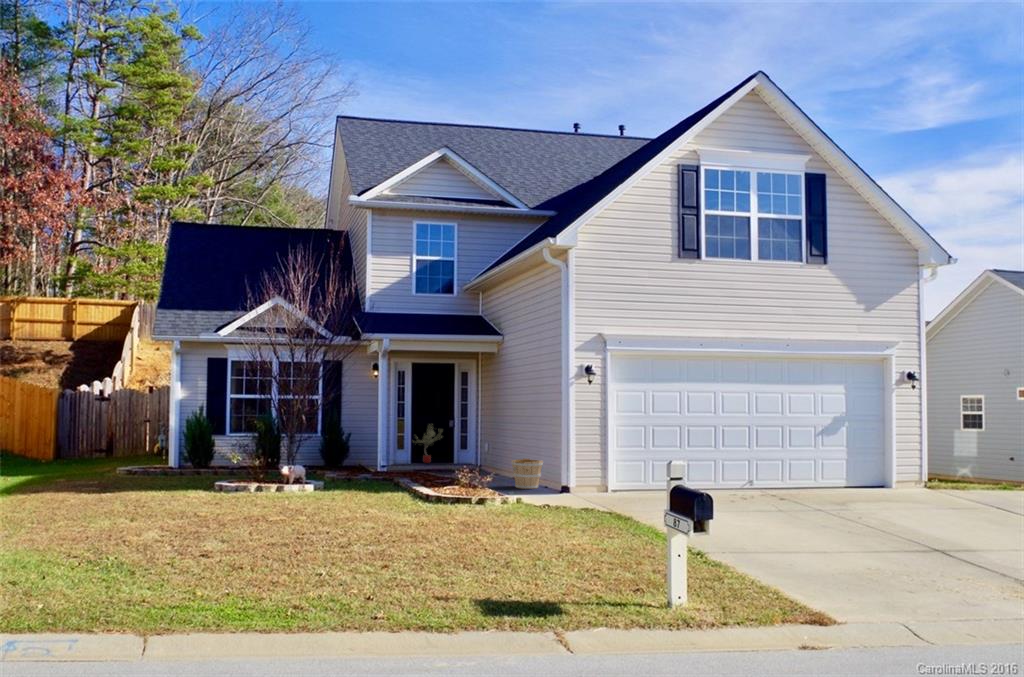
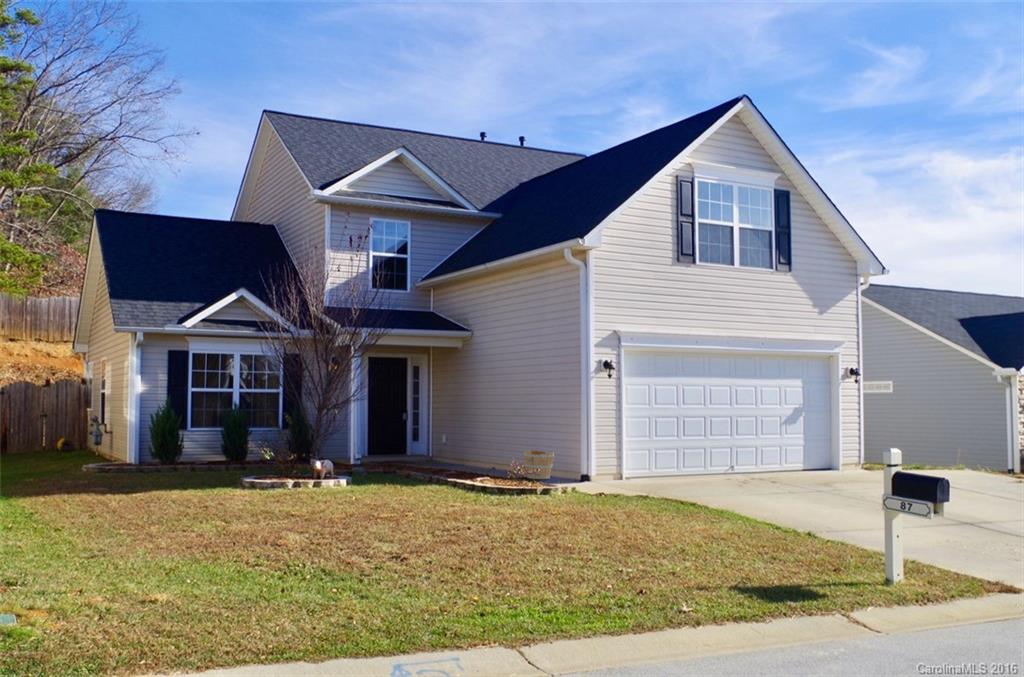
potted tree: present [413,424,442,463] -> none [379,417,410,457]

